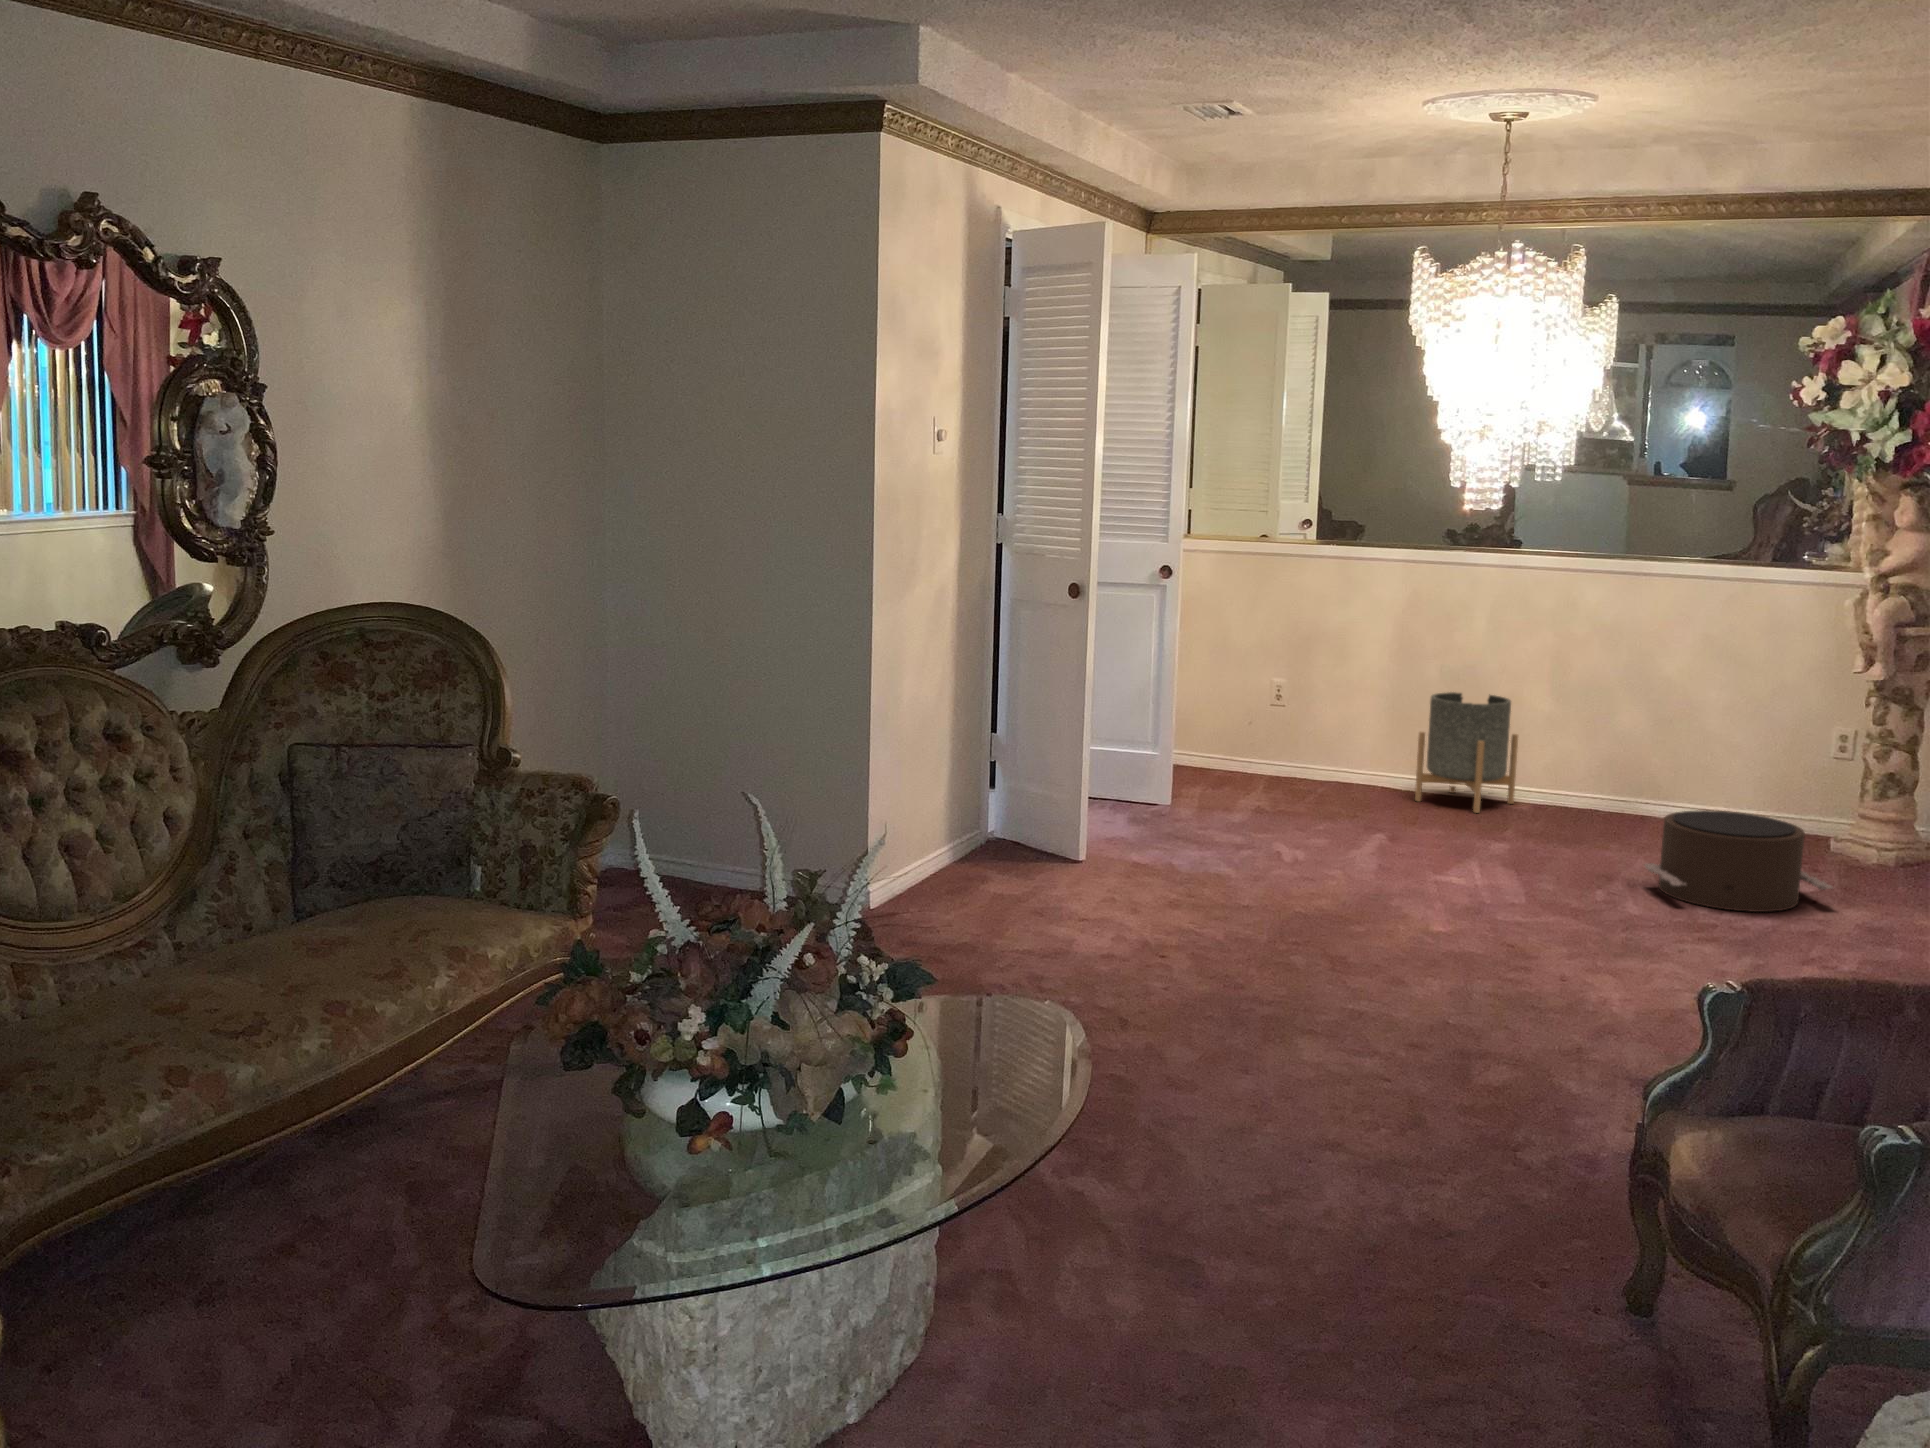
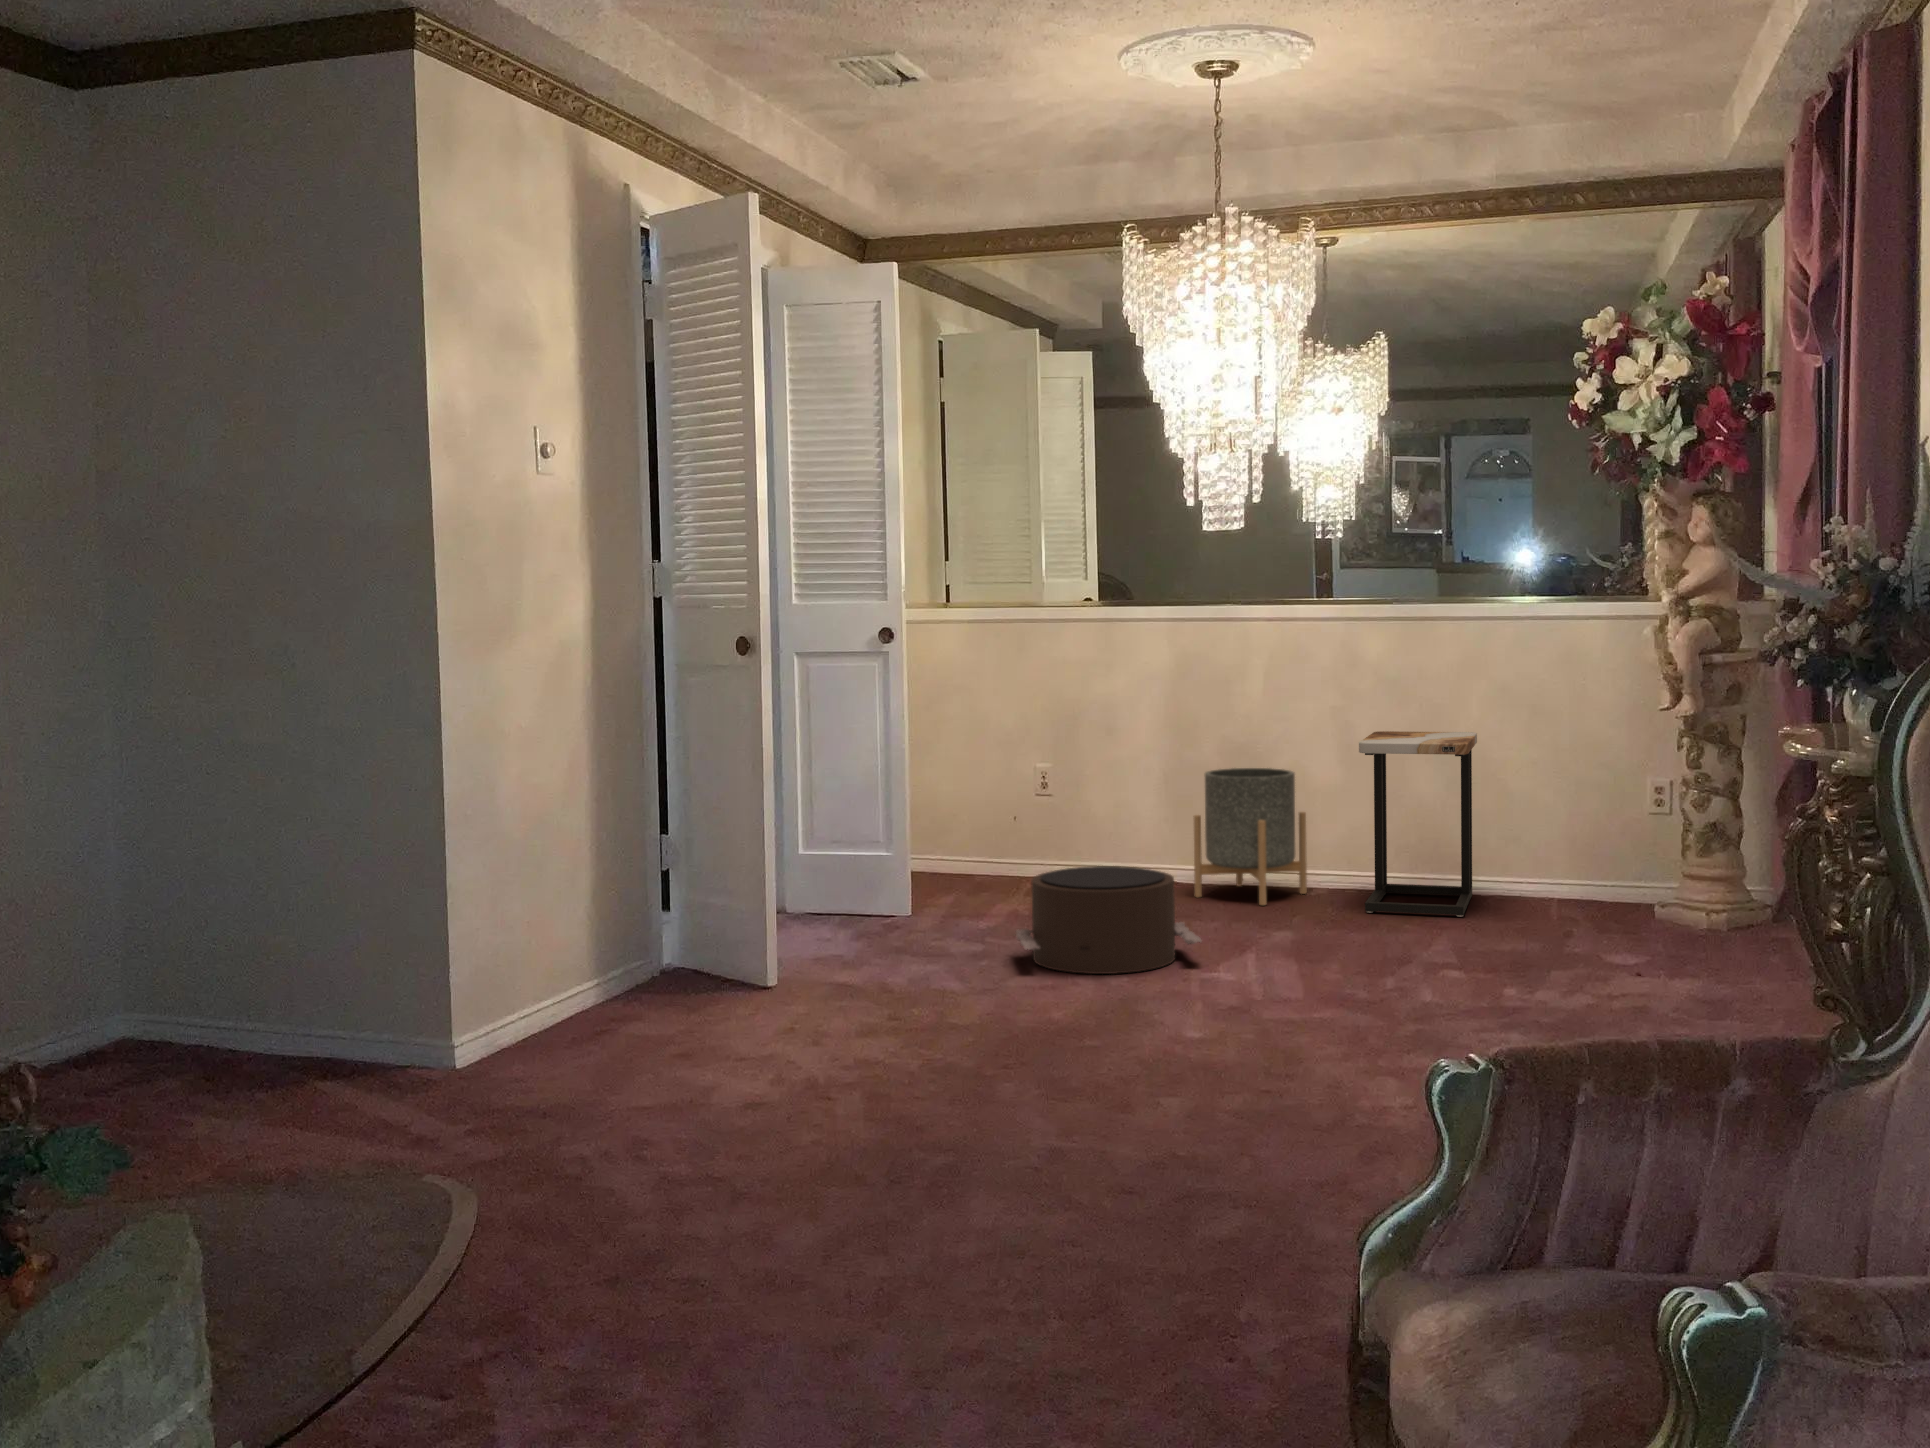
side table: none [1569,669,1680,835] -> present [1359,731,1477,917]
pouf: present [1644,810,1833,912] -> present [1016,866,1201,974]

